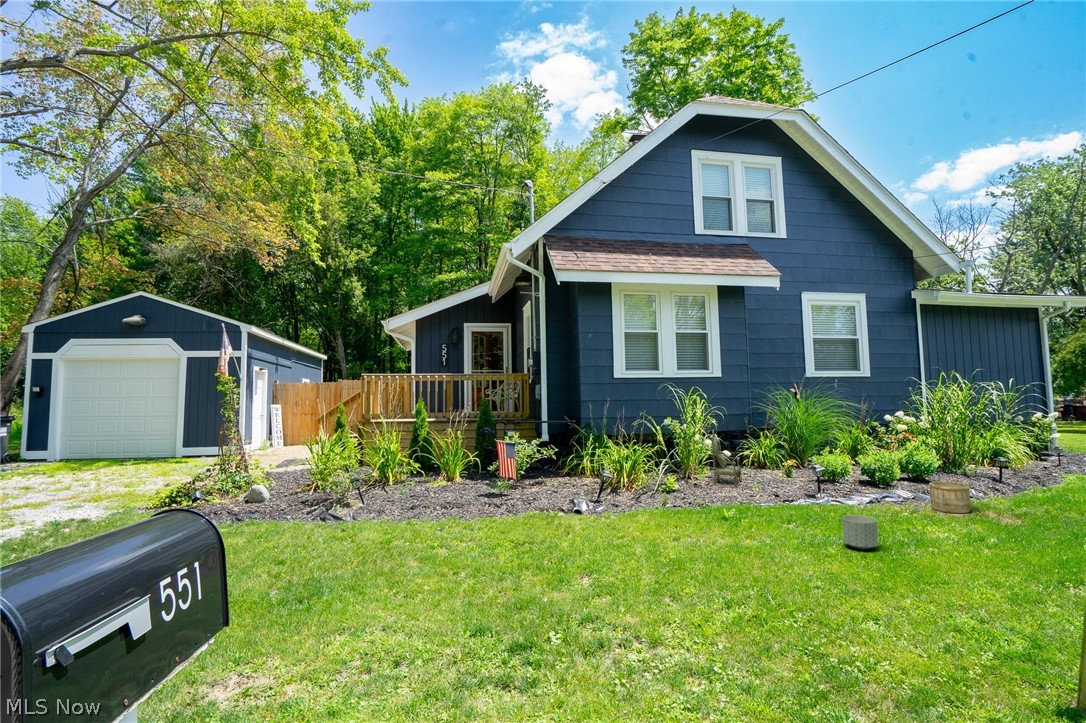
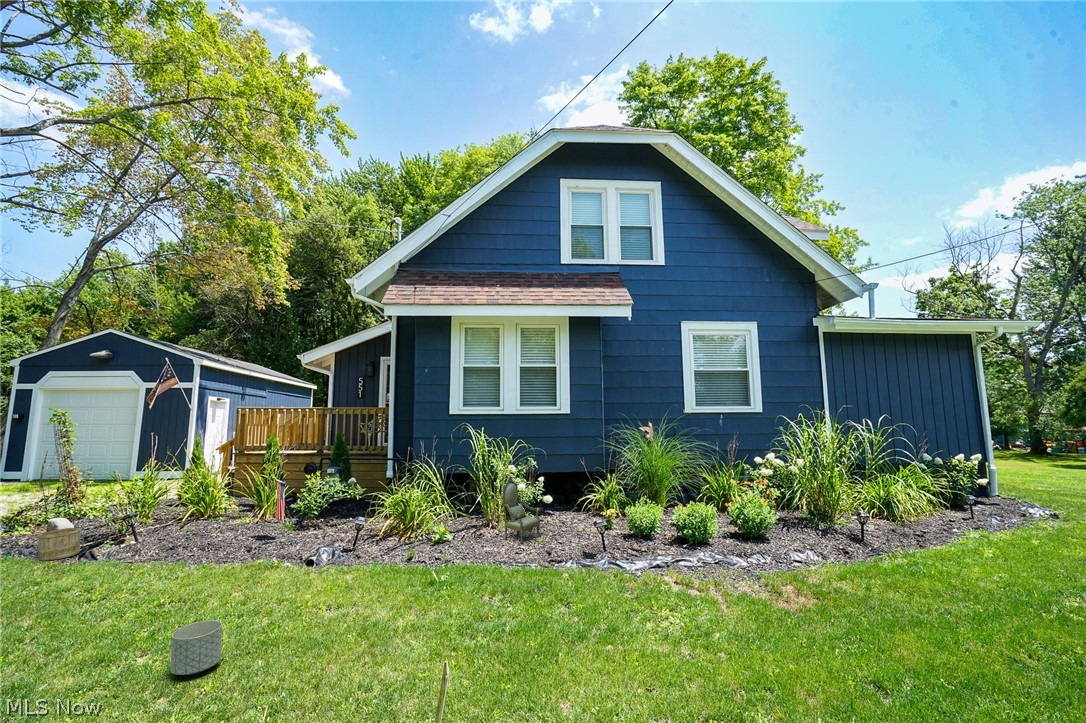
wooden bucket: present [929,481,971,513] -> present [37,528,81,561]
planter: present [843,515,878,550] -> present [170,620,222,675]

